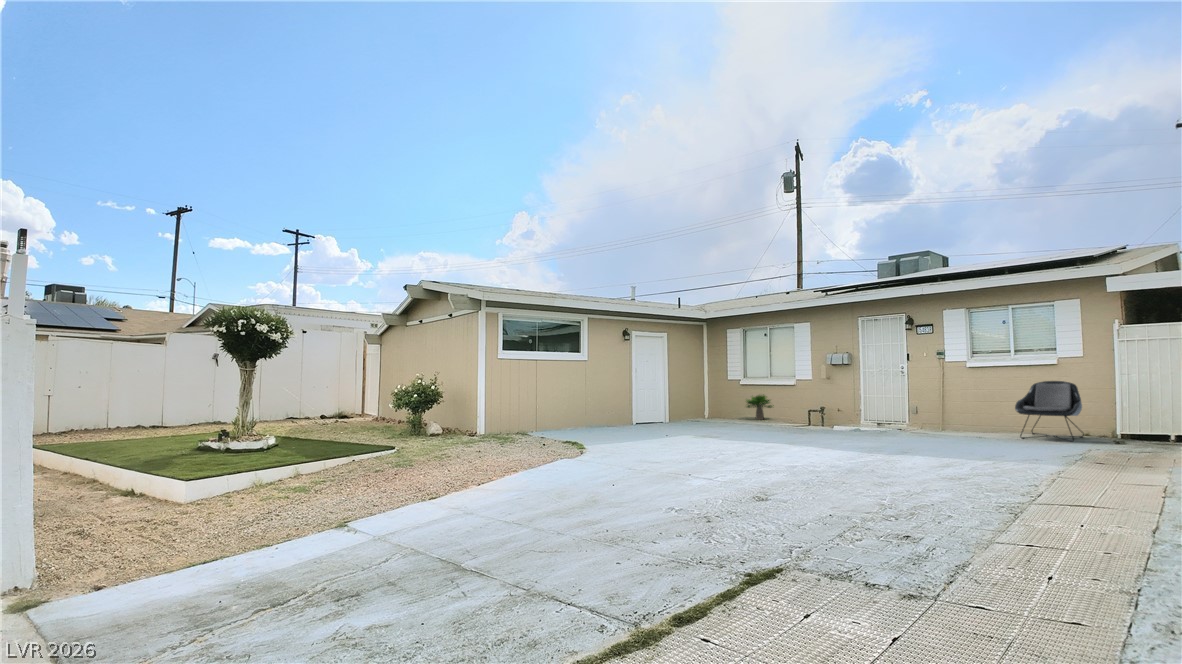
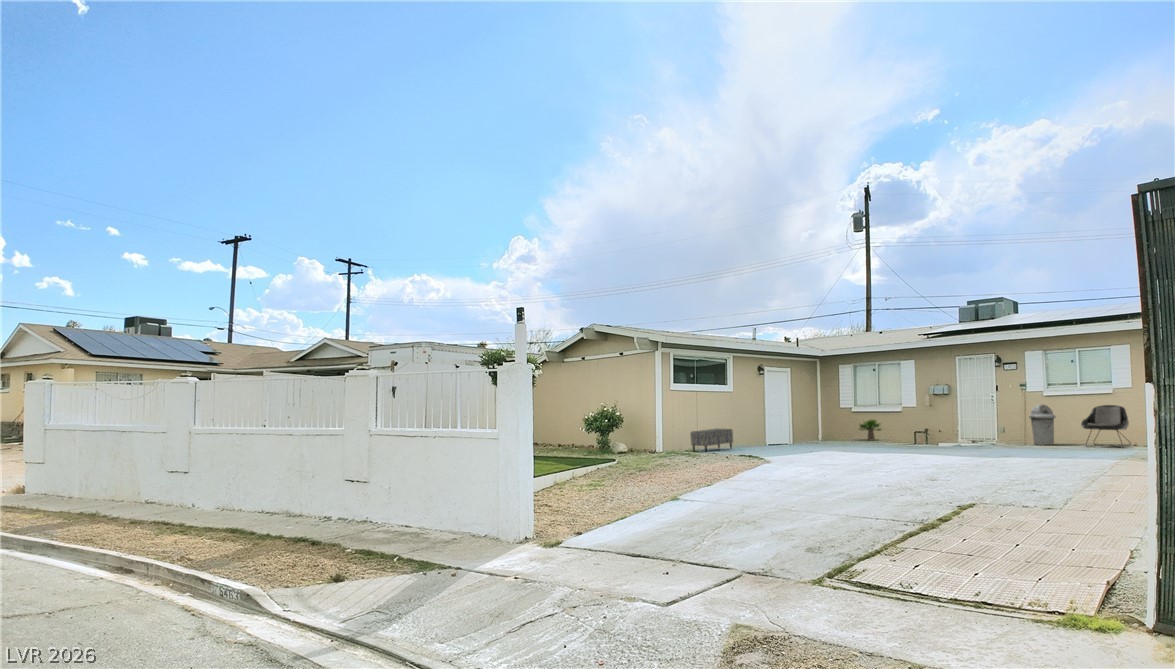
trash can: none [946,379,981,434] -> present [1029,404,1056,445]
bench: none [518,407,575,438] -> present [690,429,733,452]

